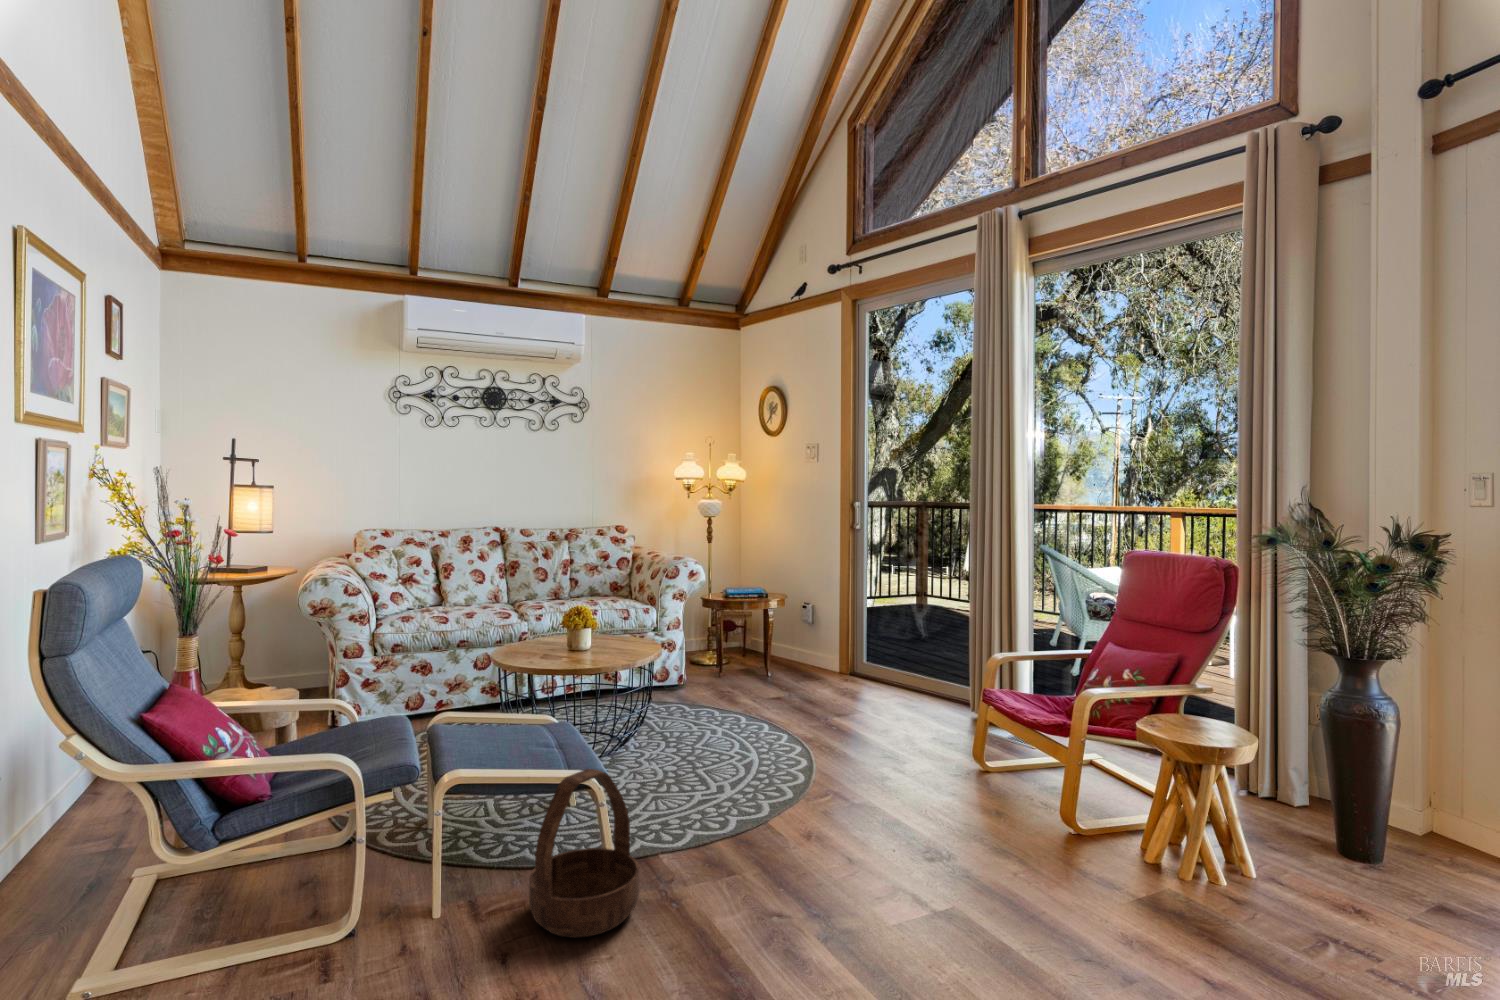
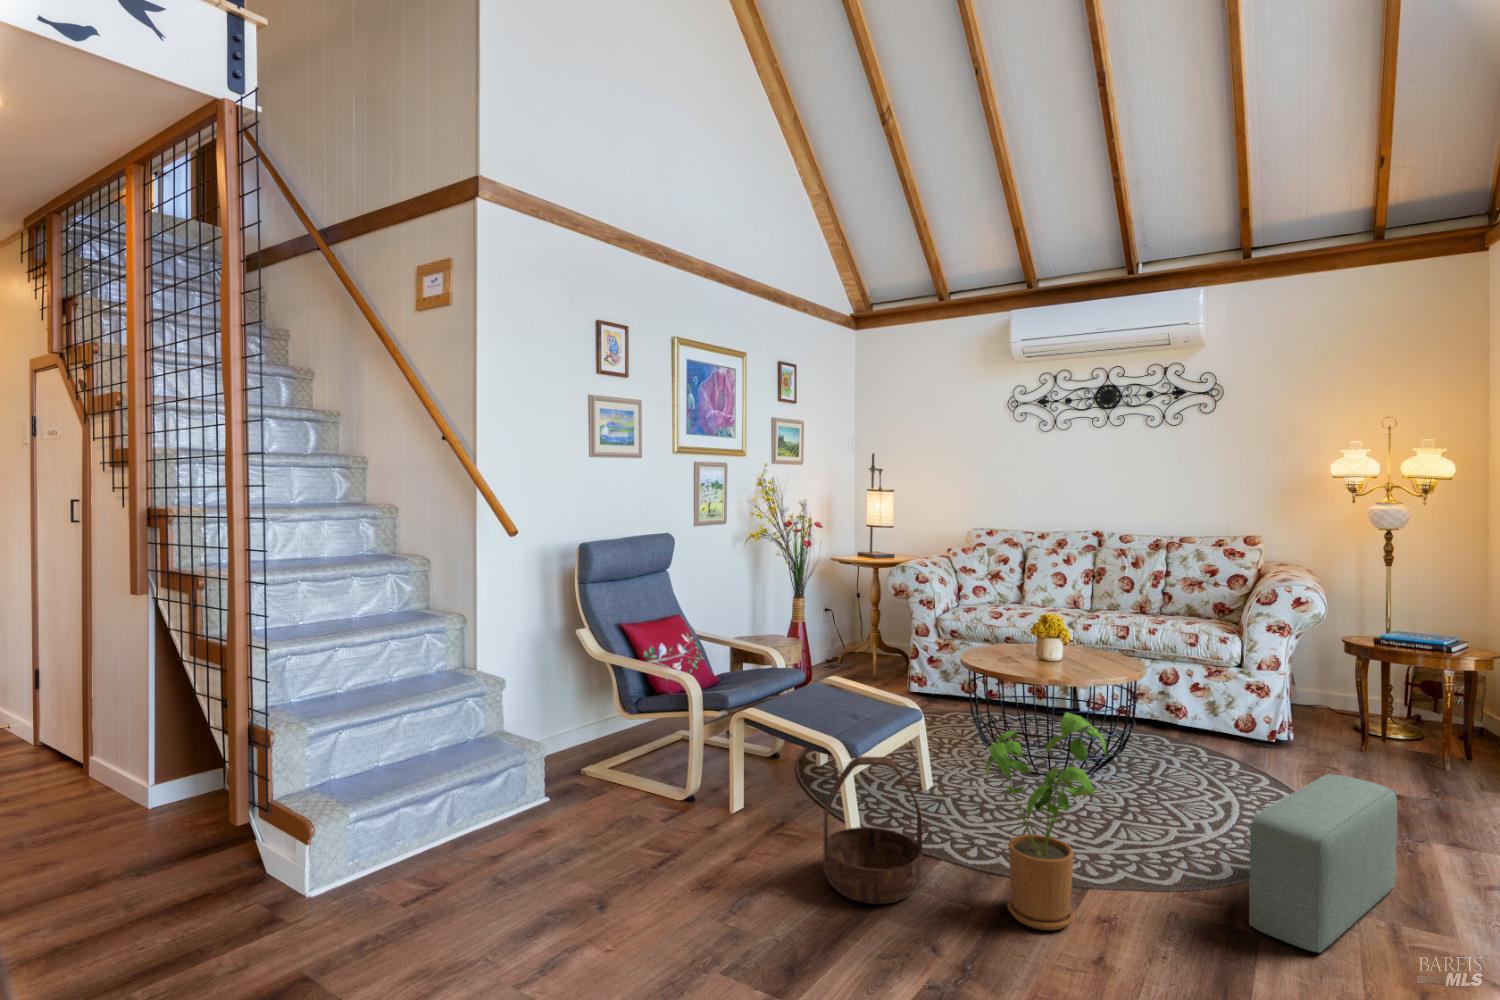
house plant: none [677,674,800,877] -> present [986,713,1106,930]
pouf: none [811,683,881,807] -> present [1249,774,1397,952]

